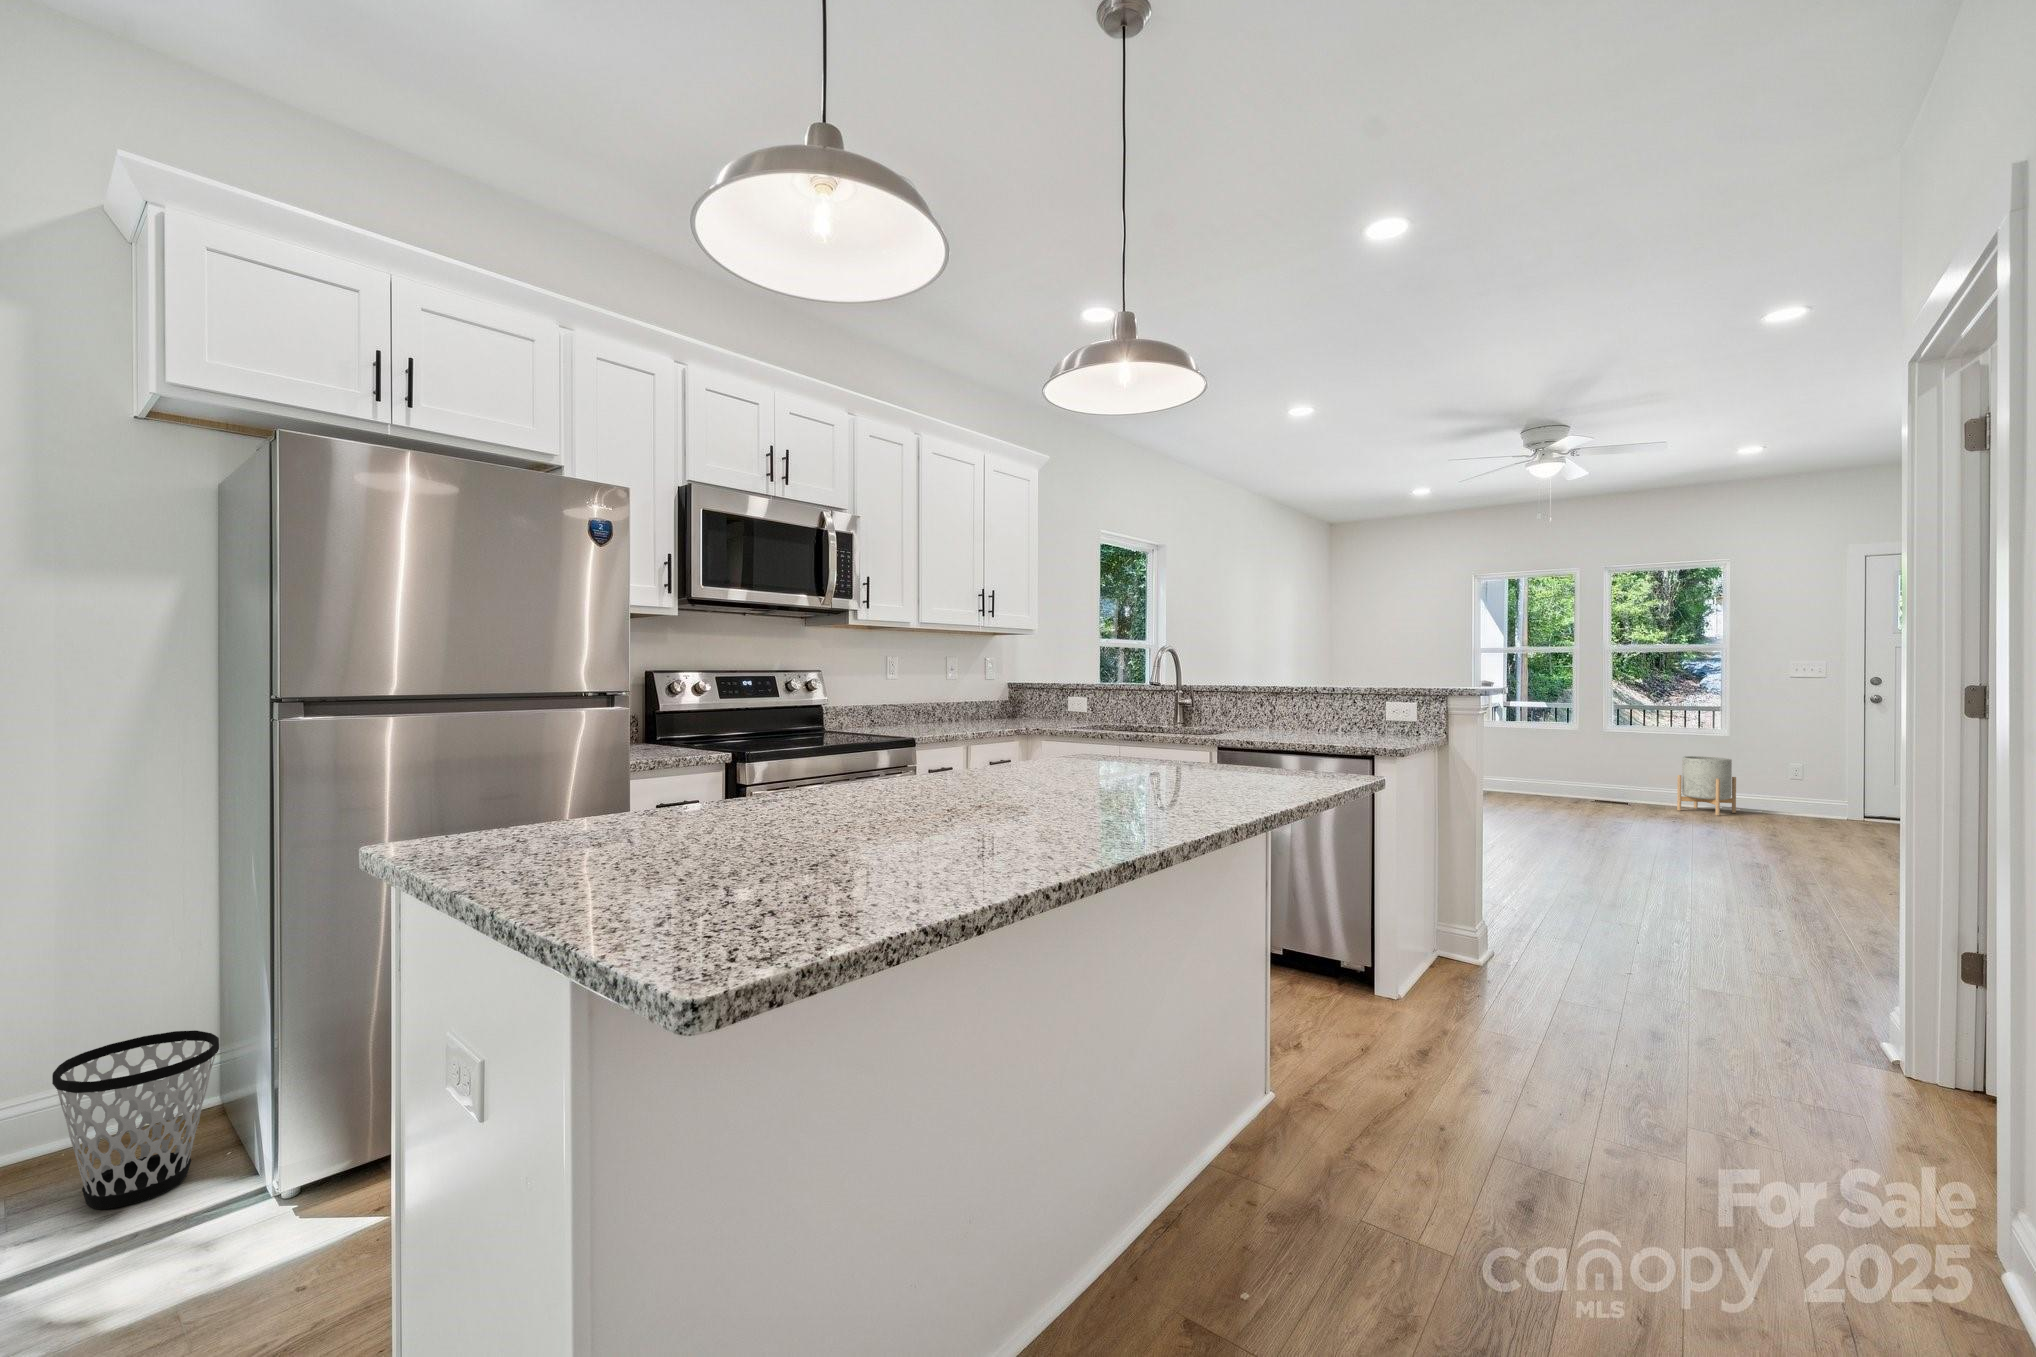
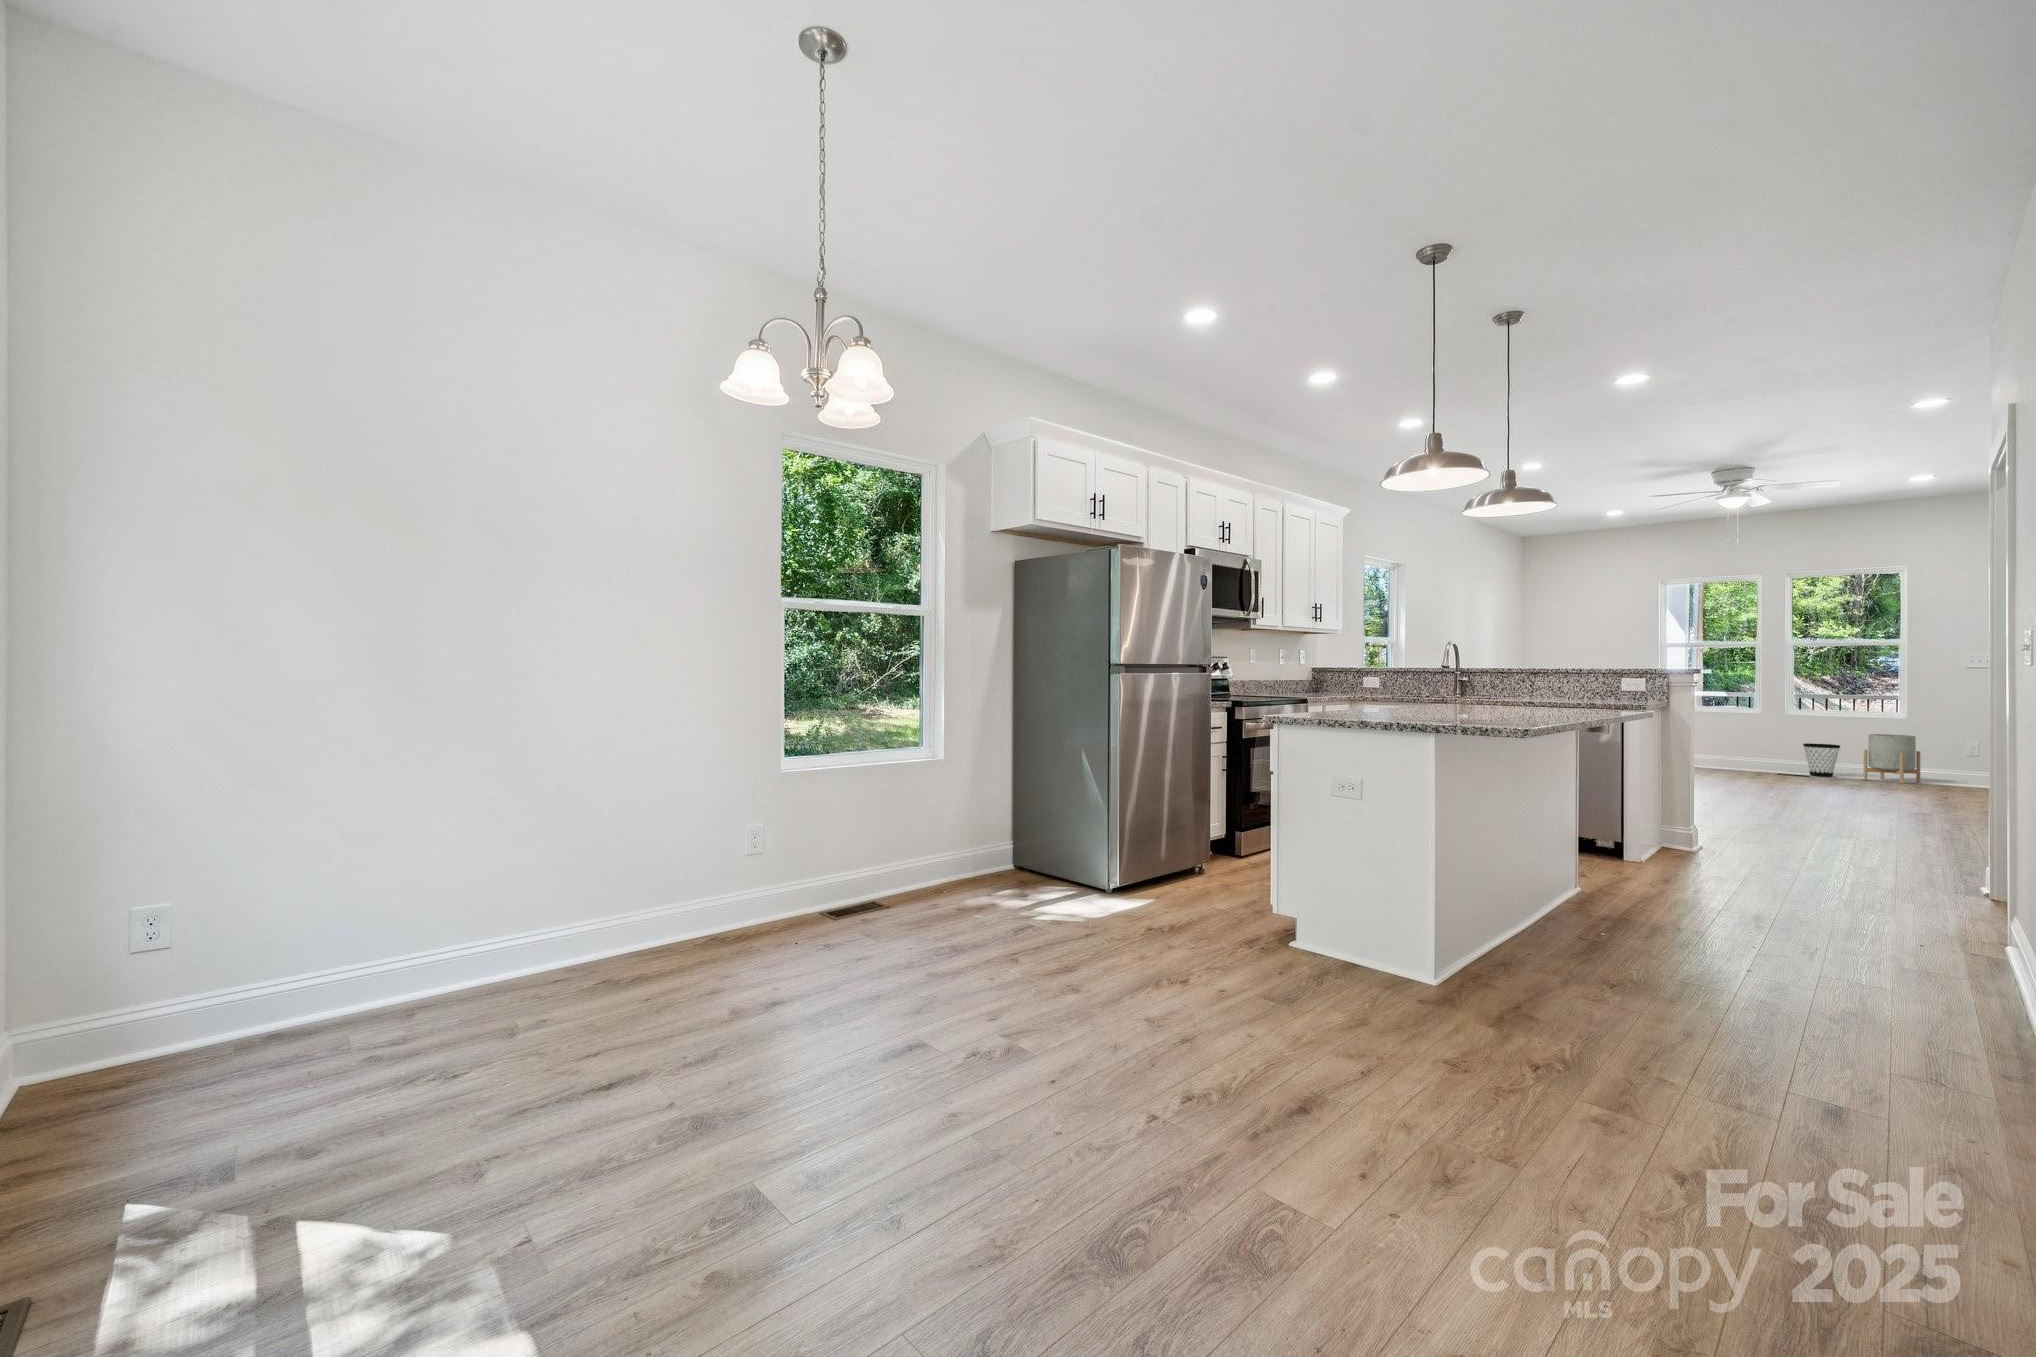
wastebasket: present [52,1030,219,1209] -> present [1803,743,1840,776]

